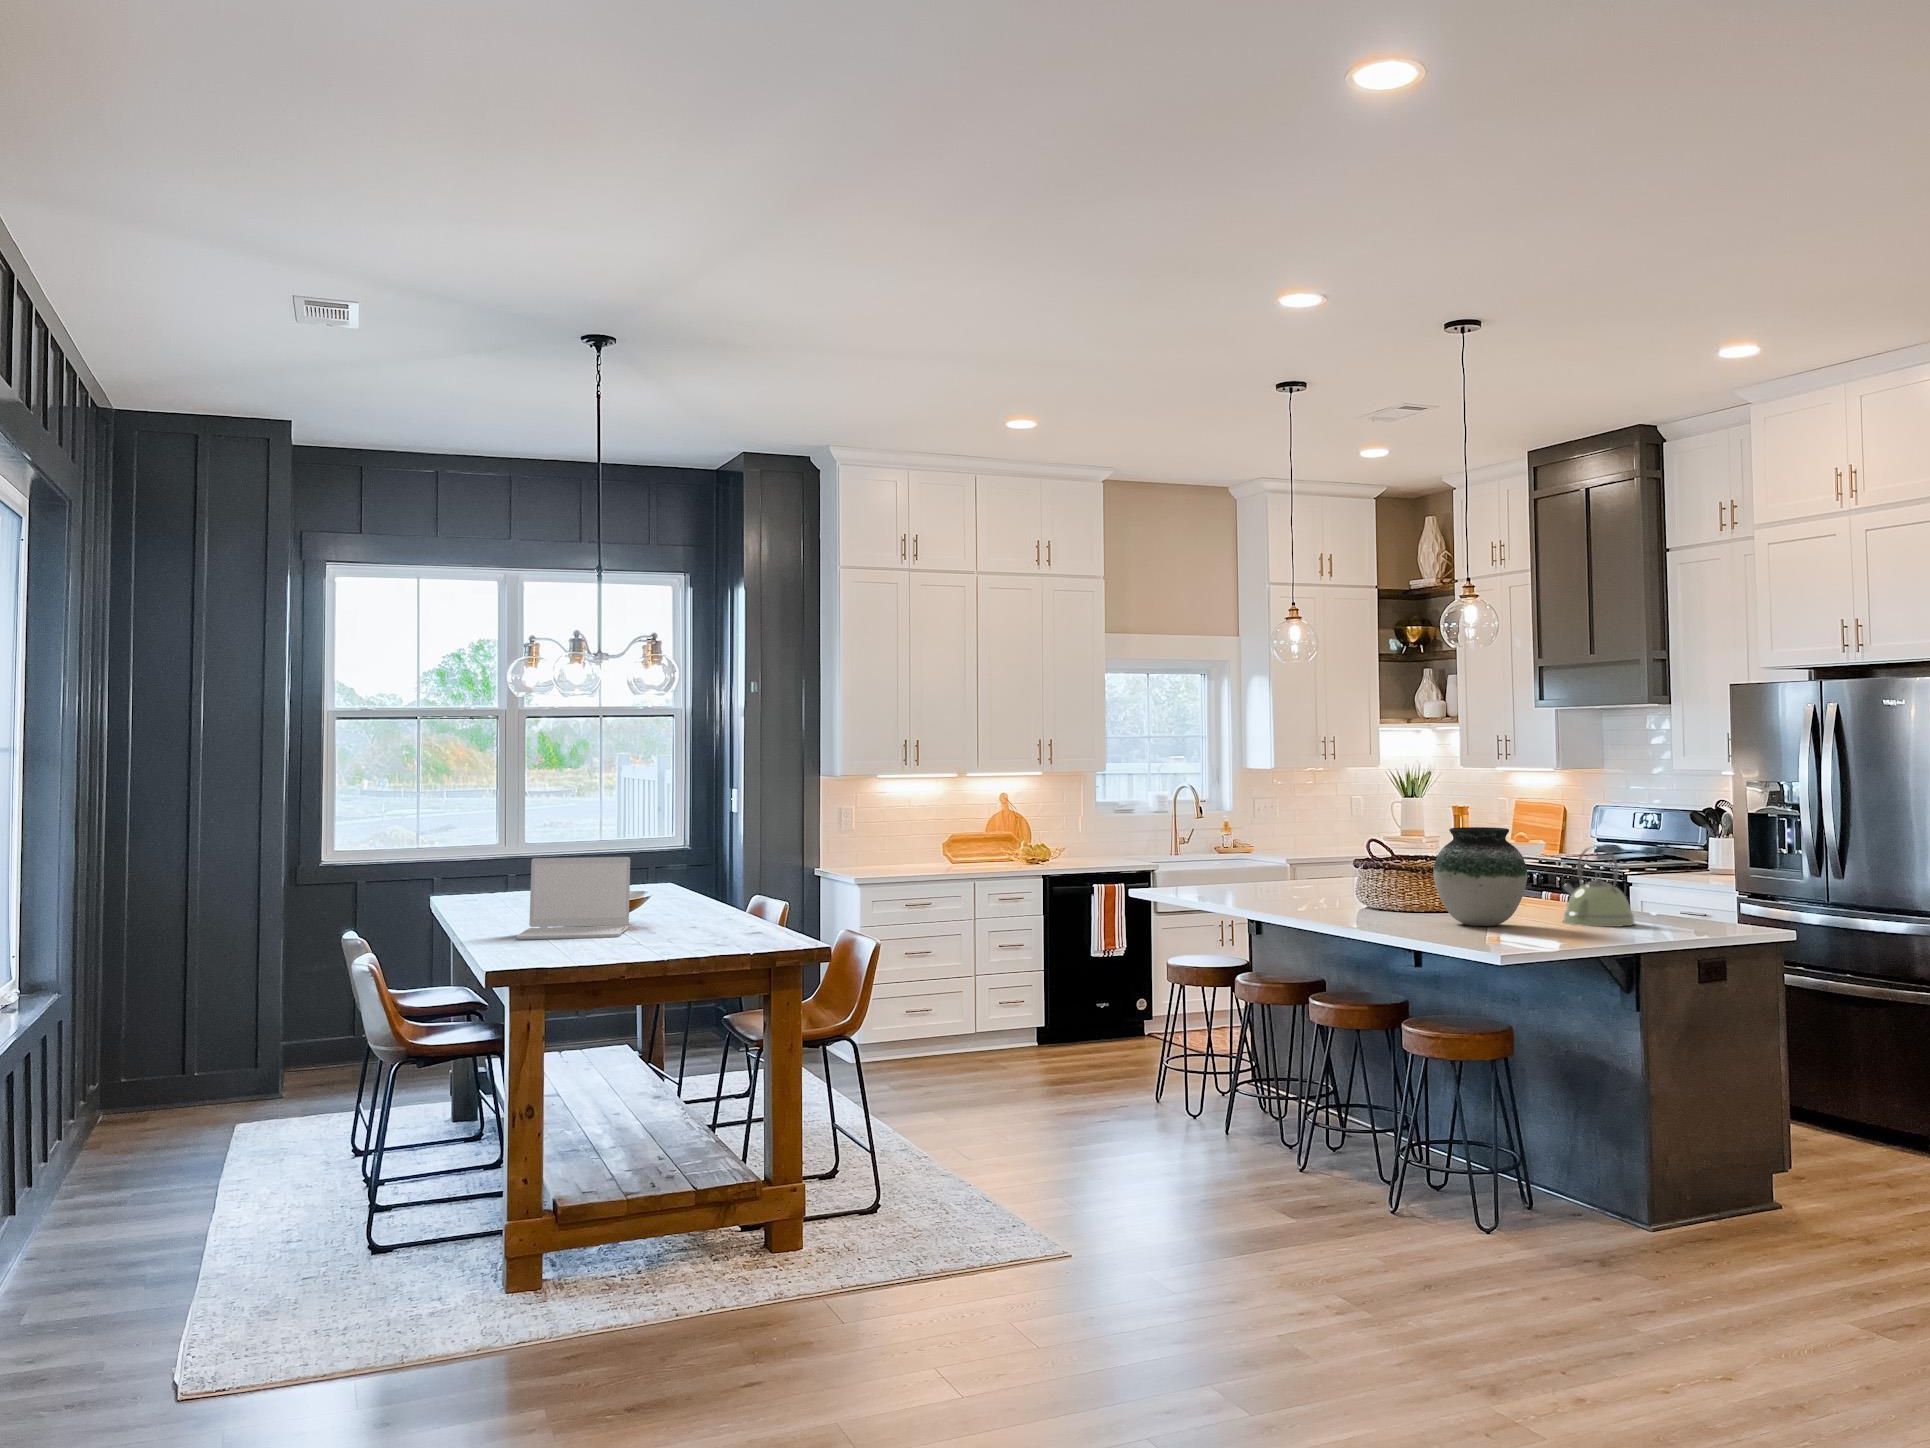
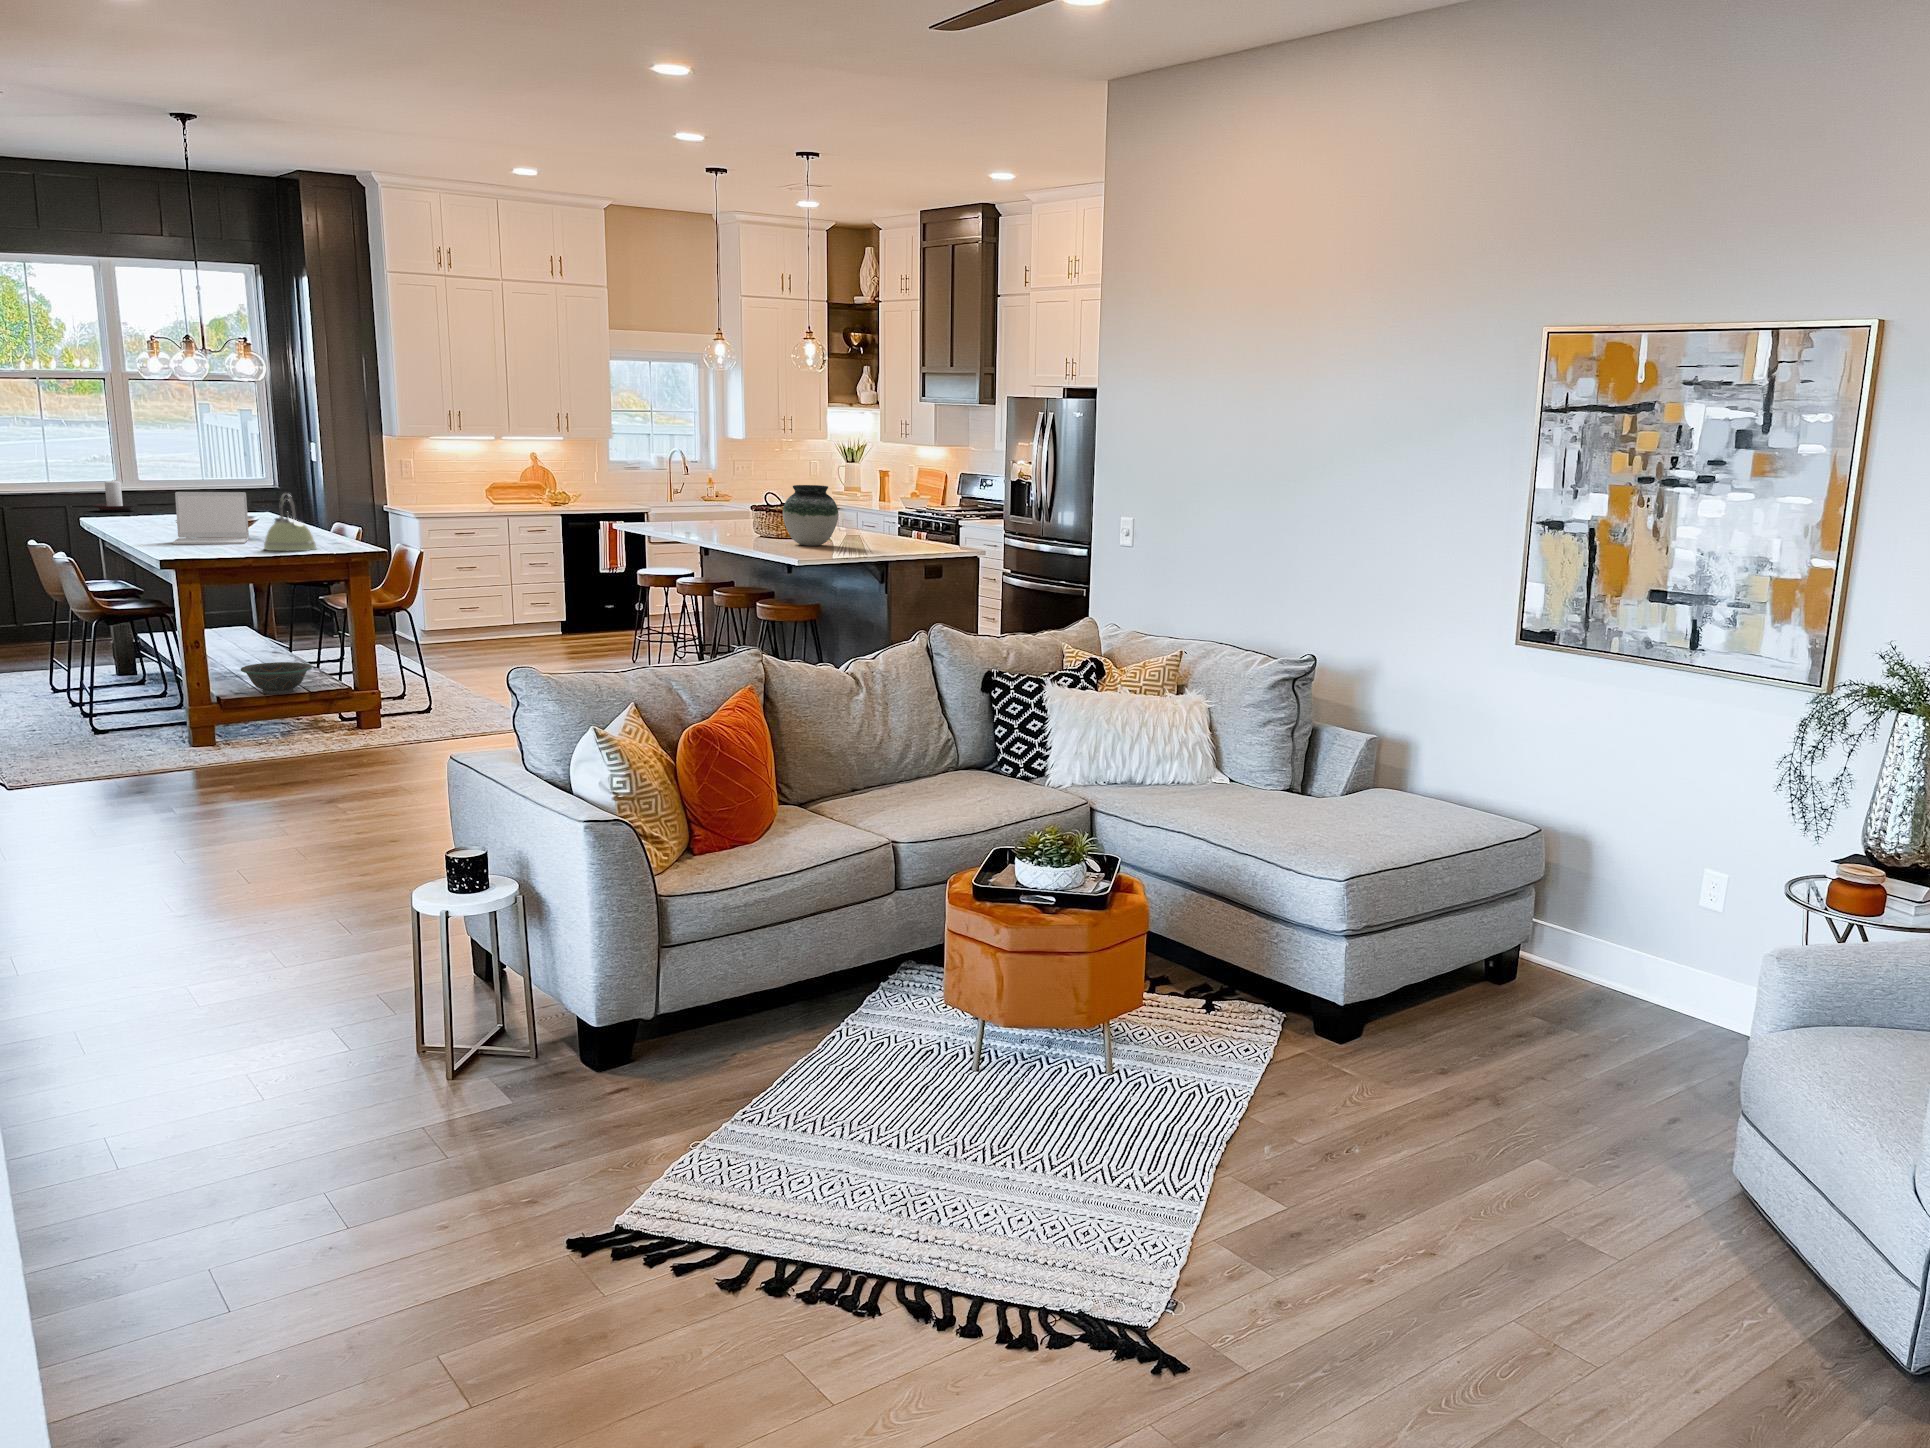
candle holder: none [461,841,517,883] -> present [92,481,138,512]
kettle: present [1563,846,1635,927] -> present [264,493,316,551]
decorative bowl: none [594,1127,703,1186] -> present [241,662,312,694]

